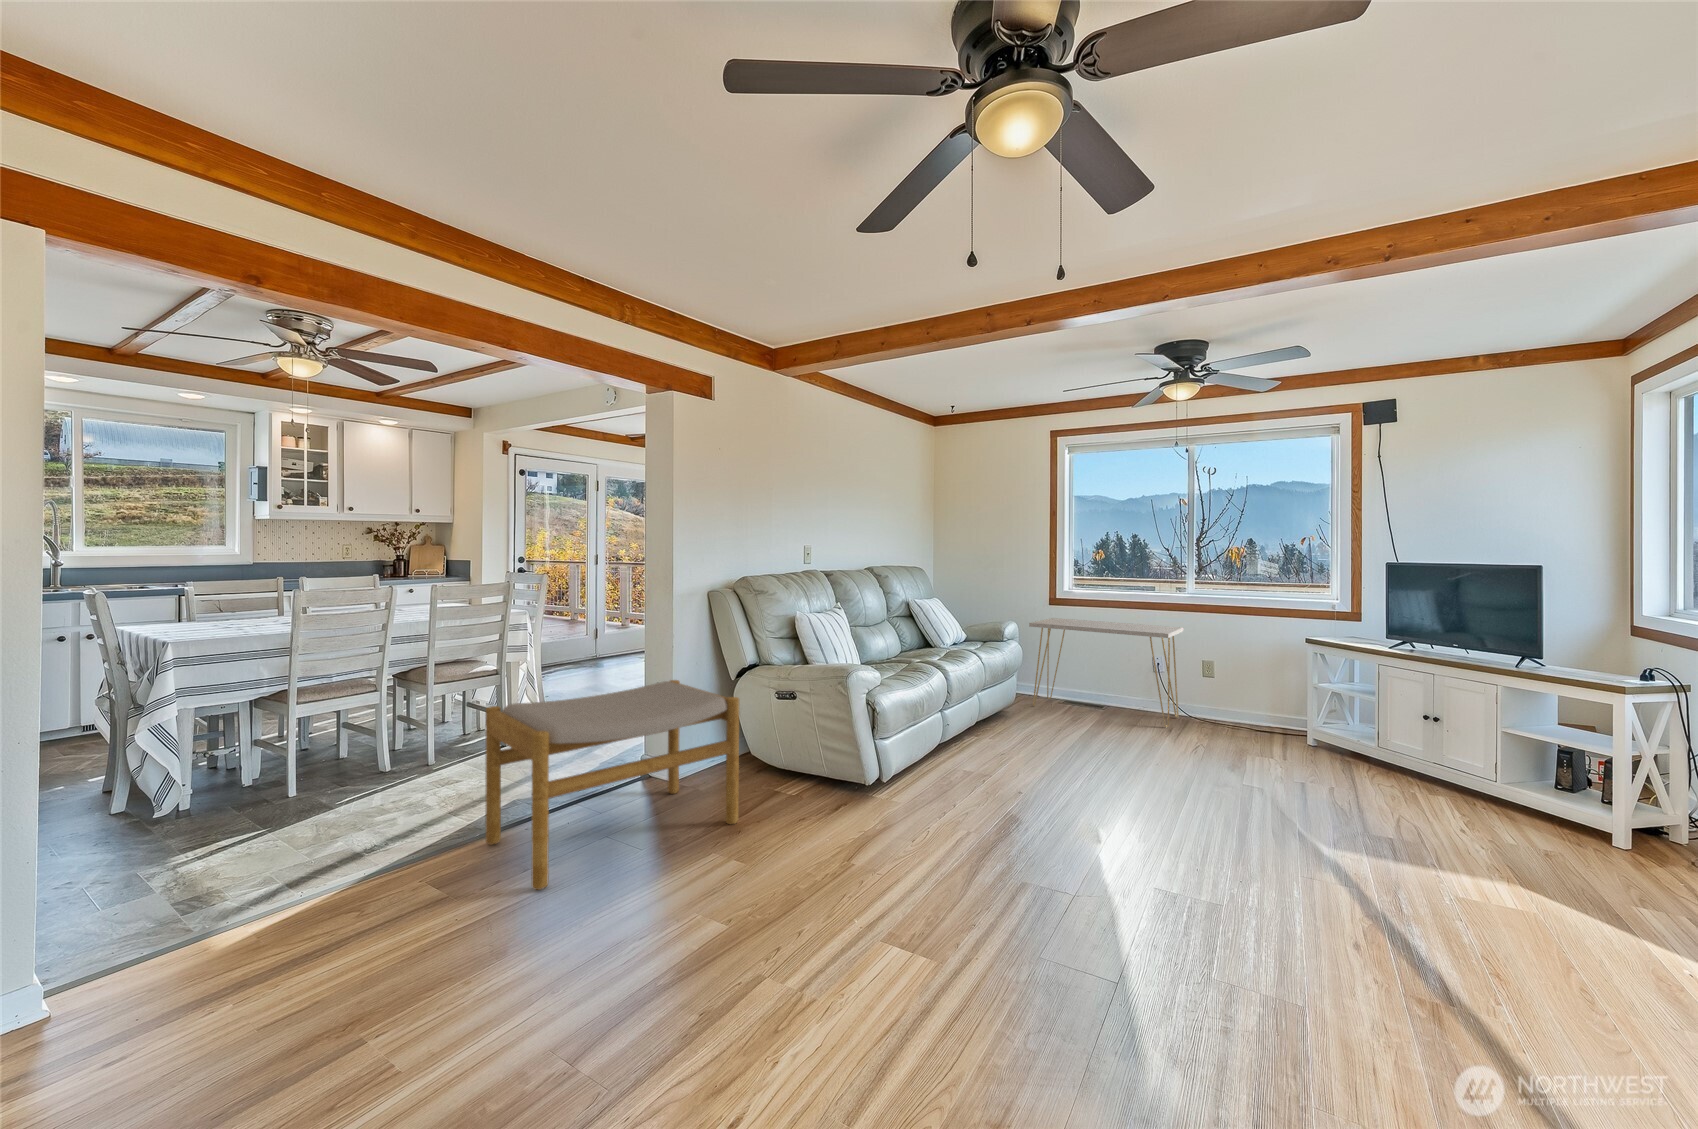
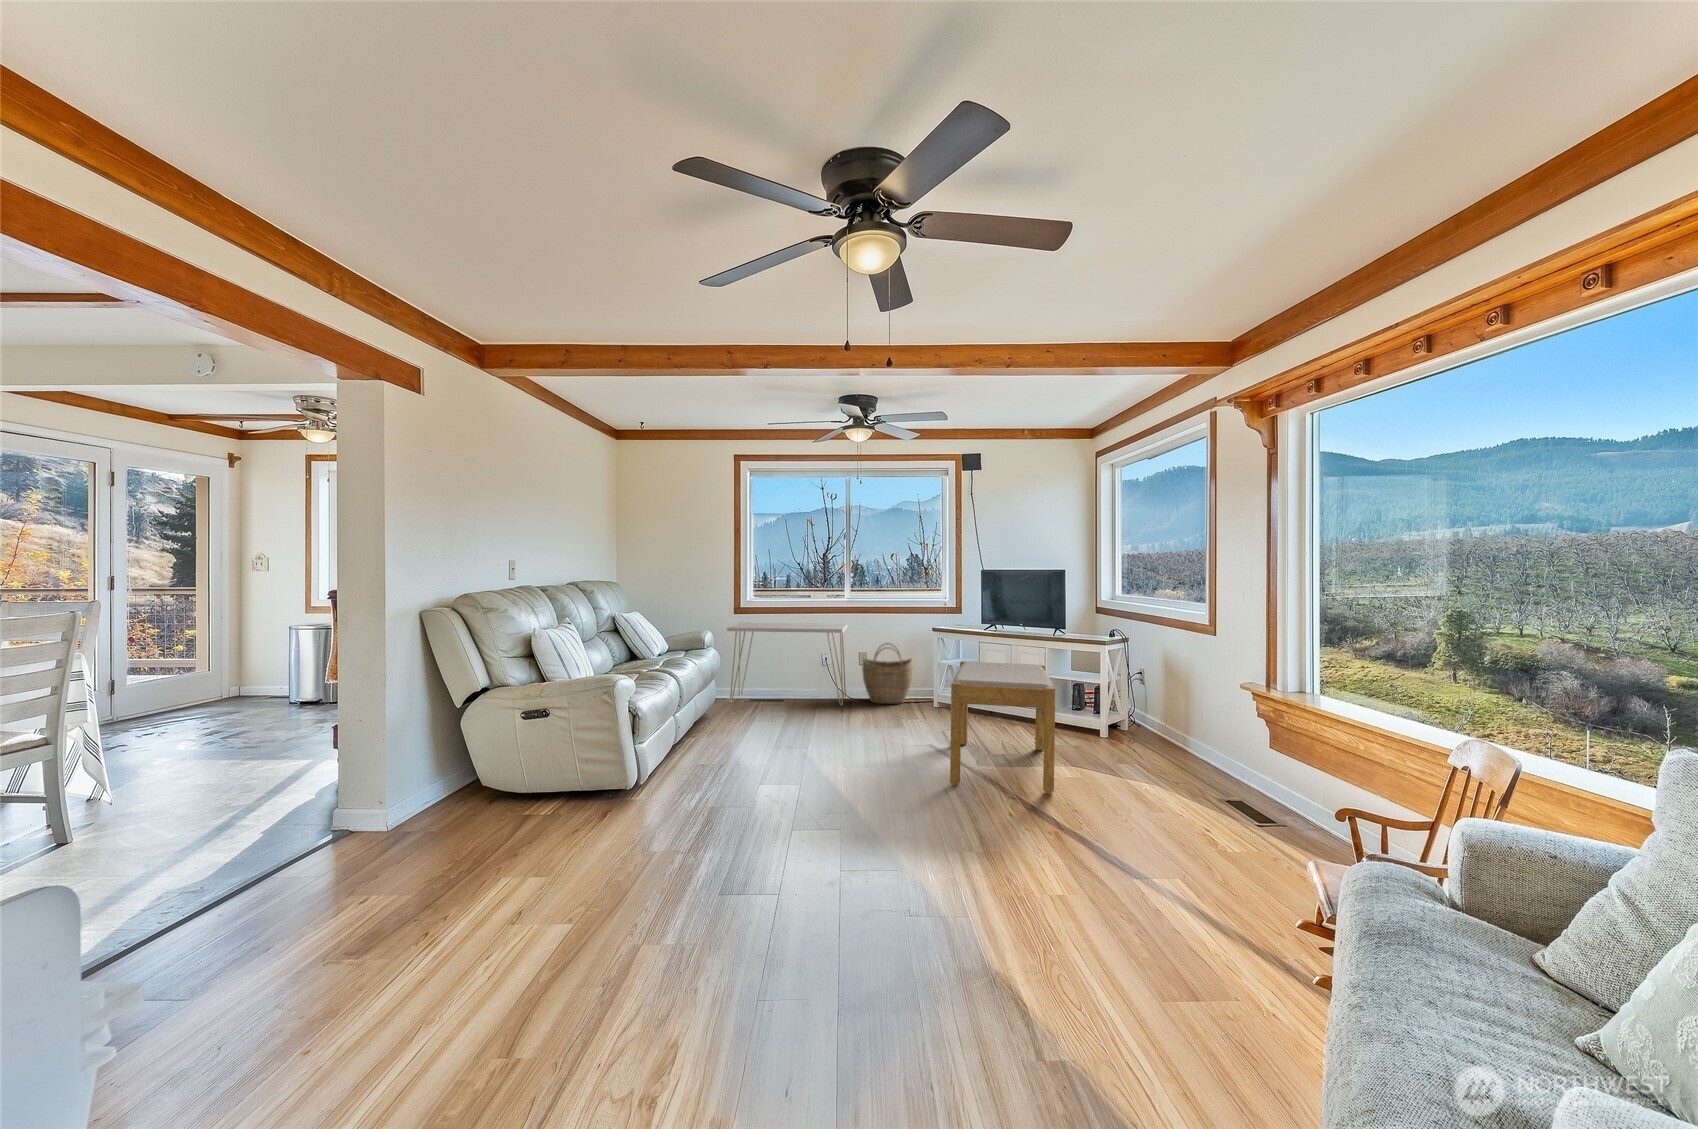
woven basket: none [1200,656,1275,736] -> present [862,643,913,704]
footstool: present [486,680,739,890] -> present [950,661,1055,793]

